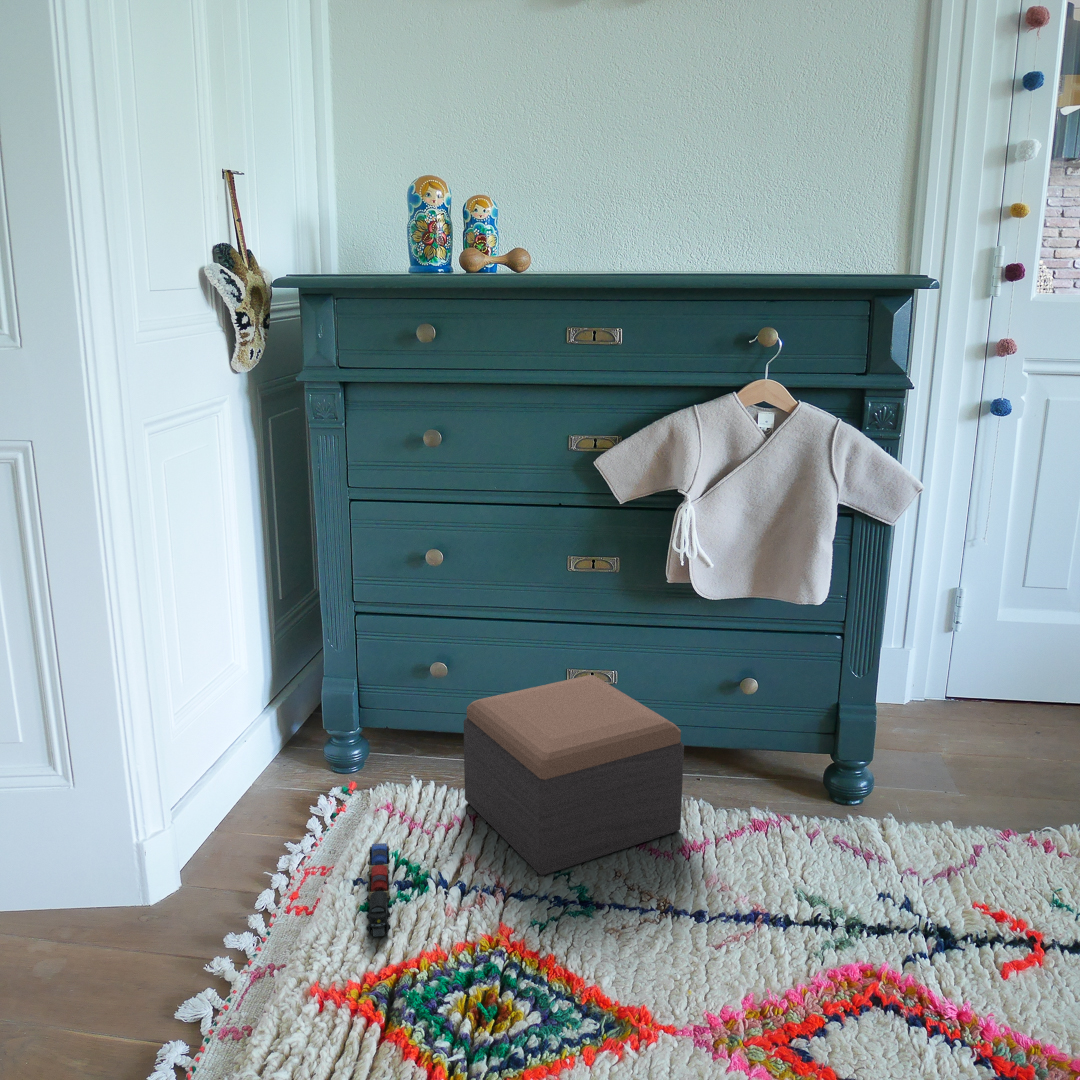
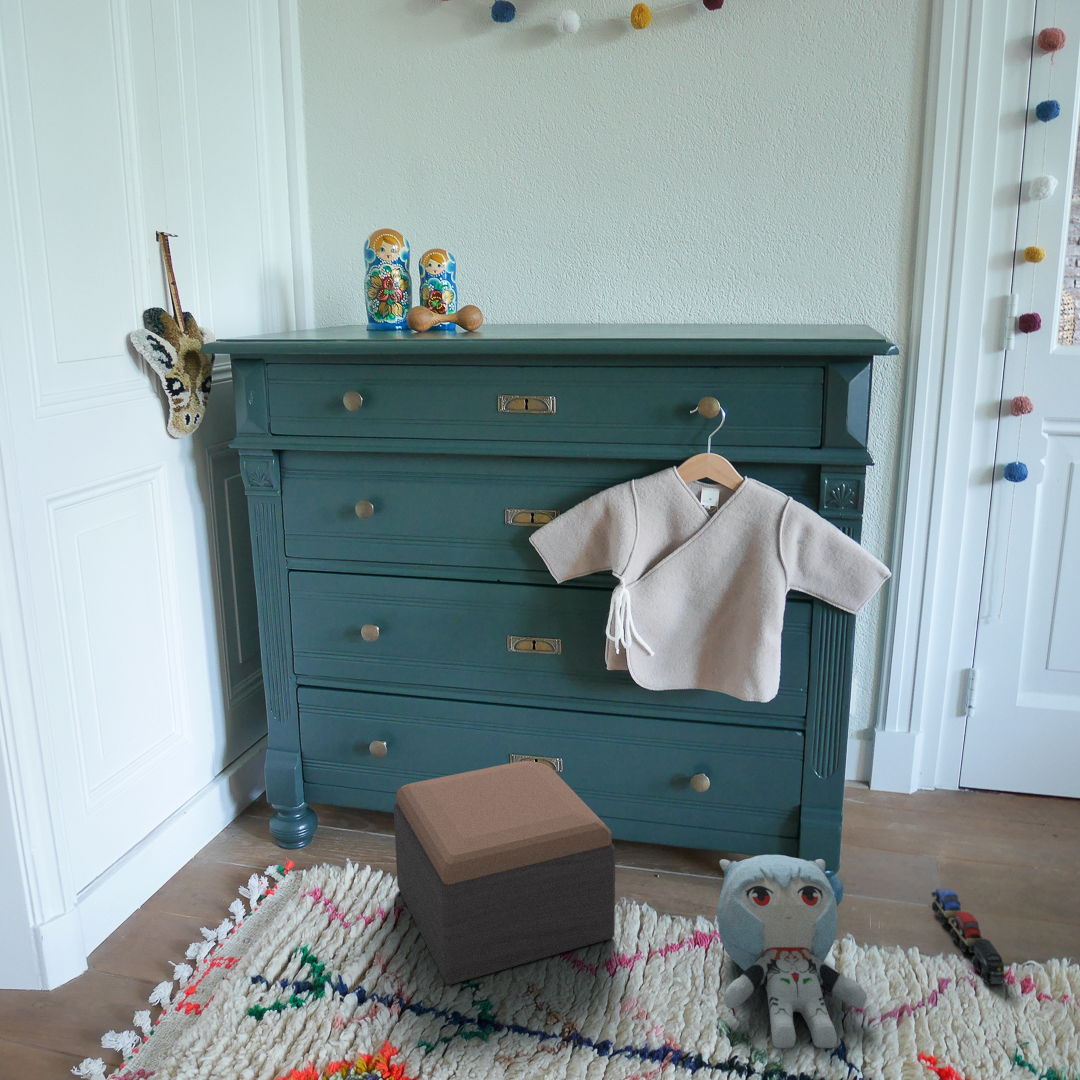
plush toy: none [778,745,923,905] -> present [717,855,867,1048]
toy train: present [367,843,391,937] -> present [931,889,1005,984]

